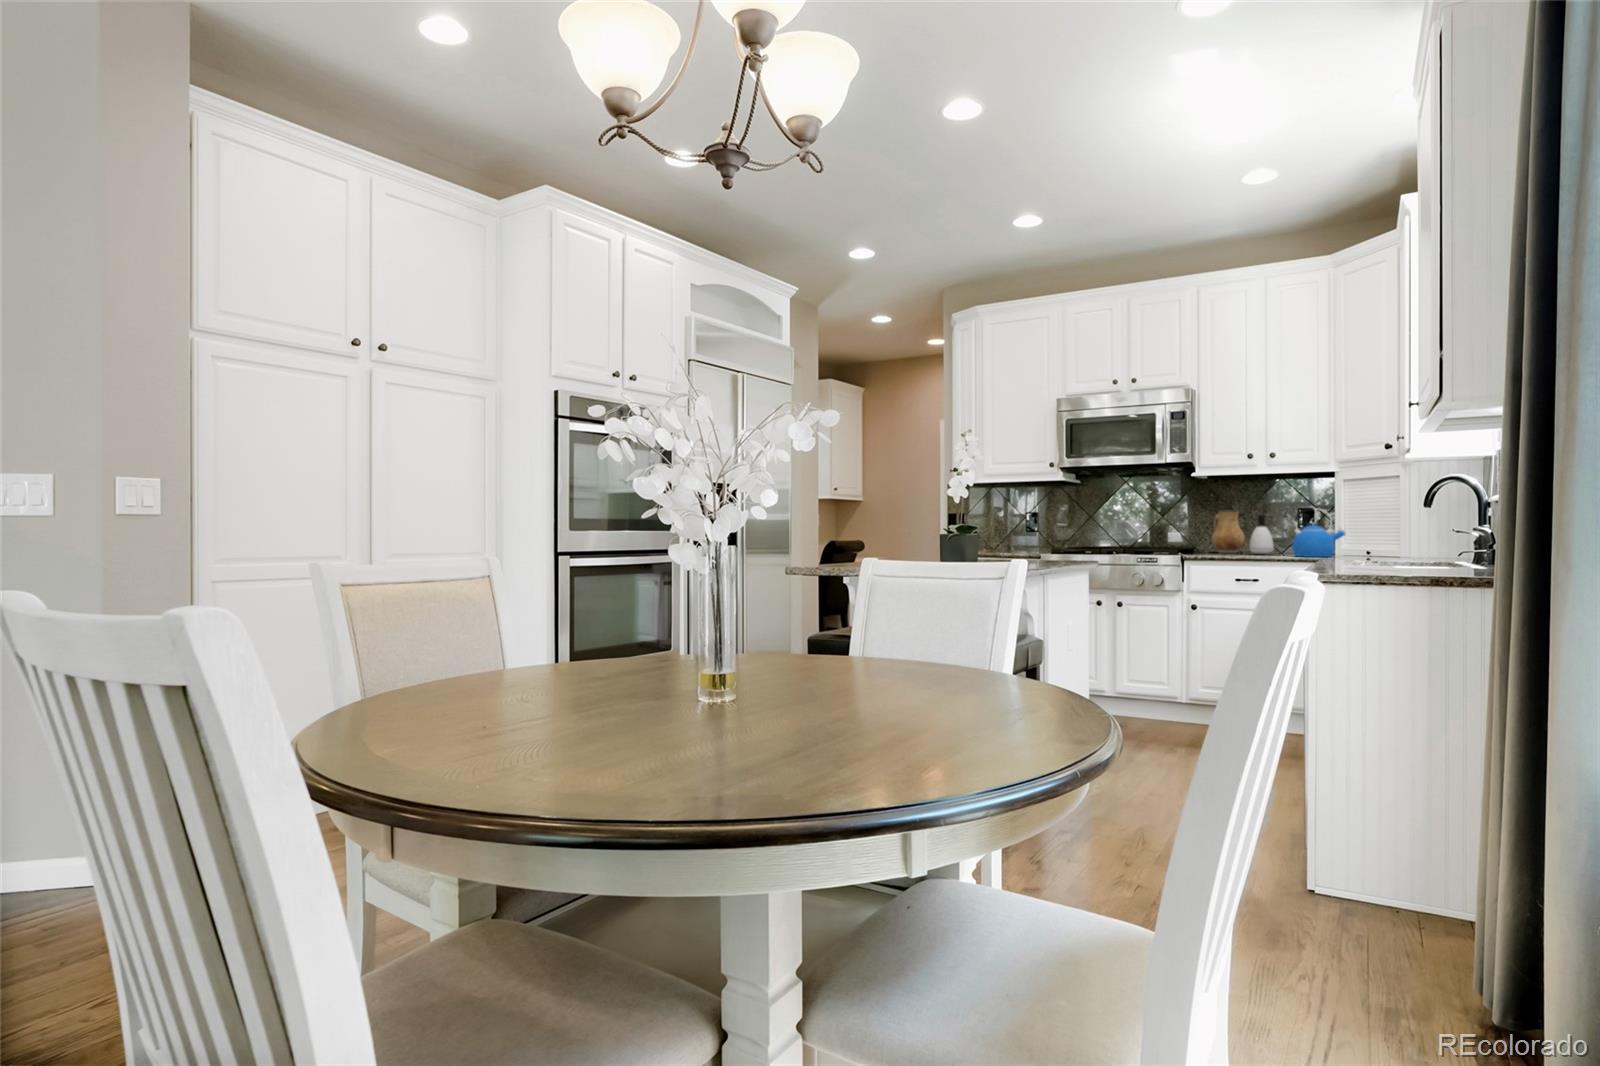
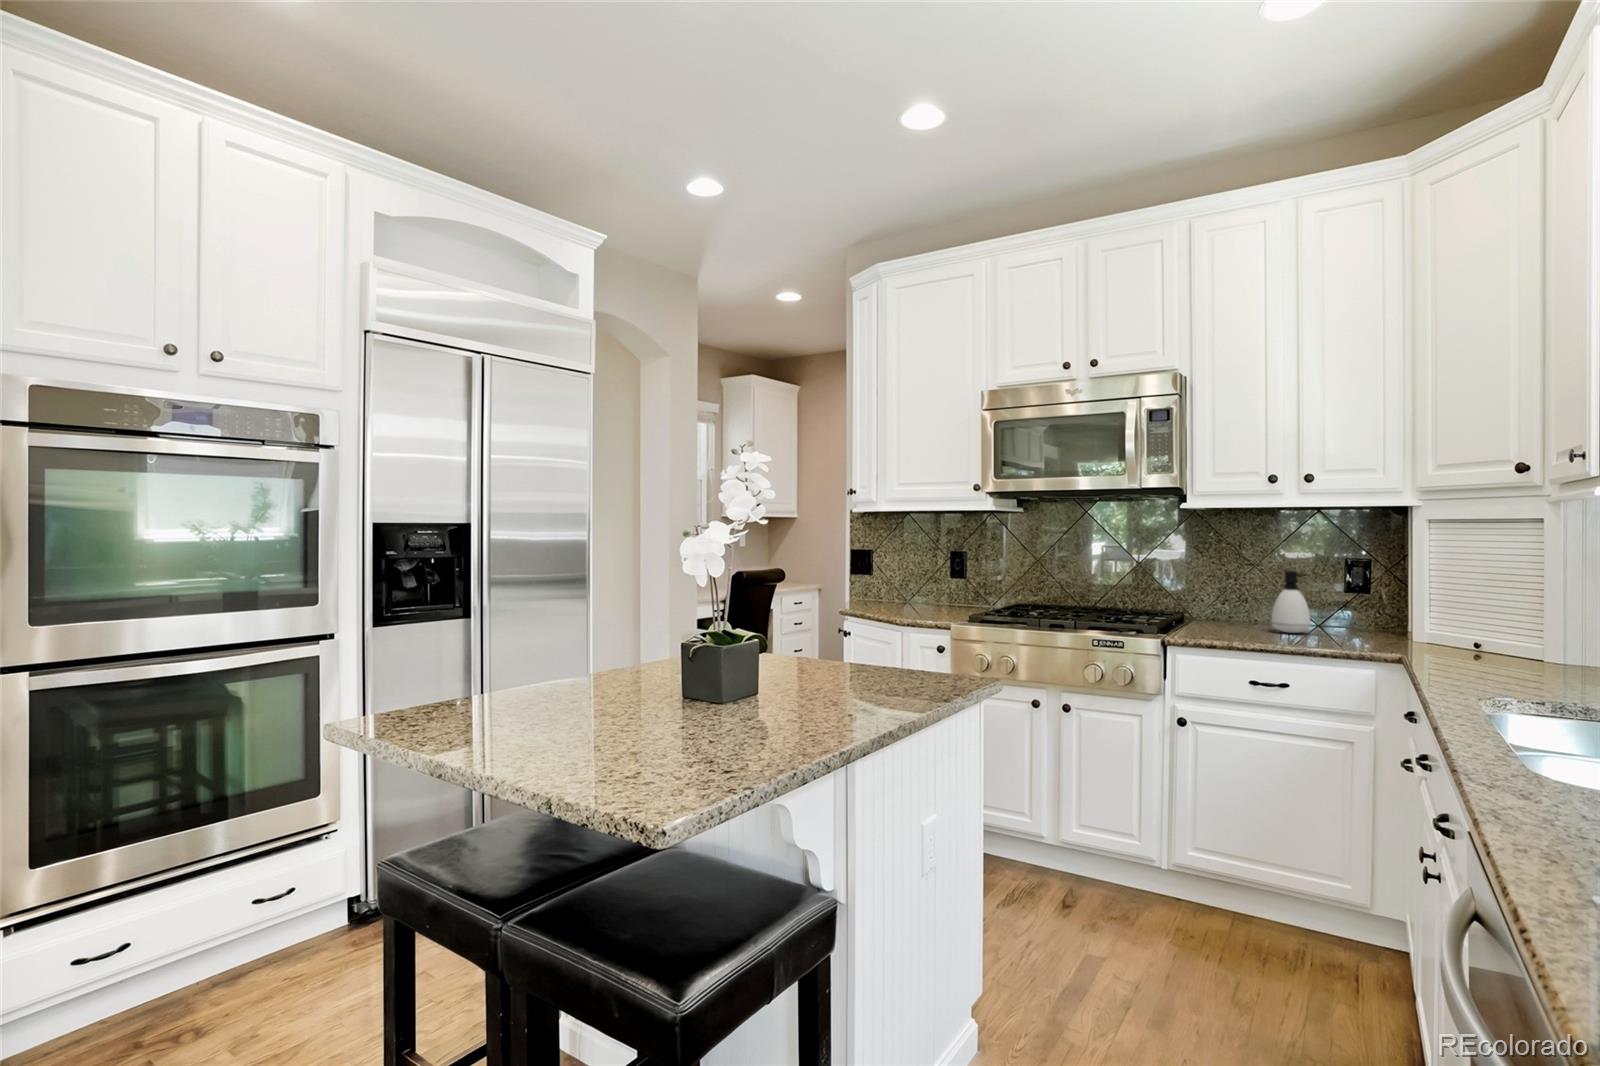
kettle: present [1292,508,1345,557] -> none [1345,568,1440,655]
ceramic pitcher: present [1211,511,1245,553] -> none [1212,558,1264,624]

